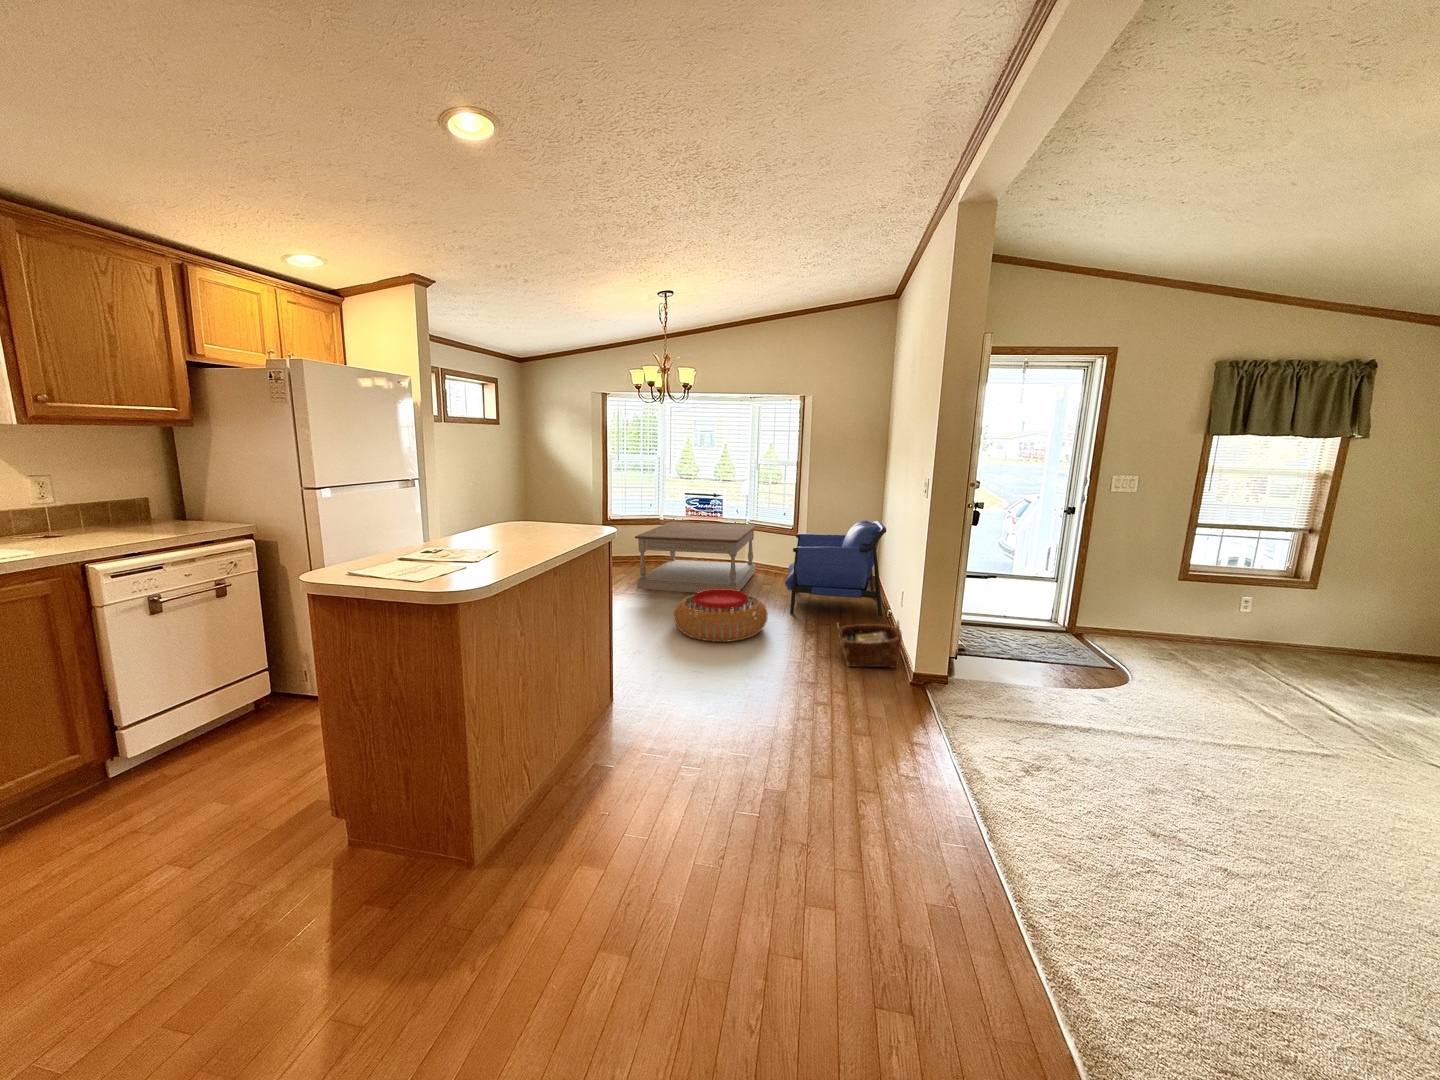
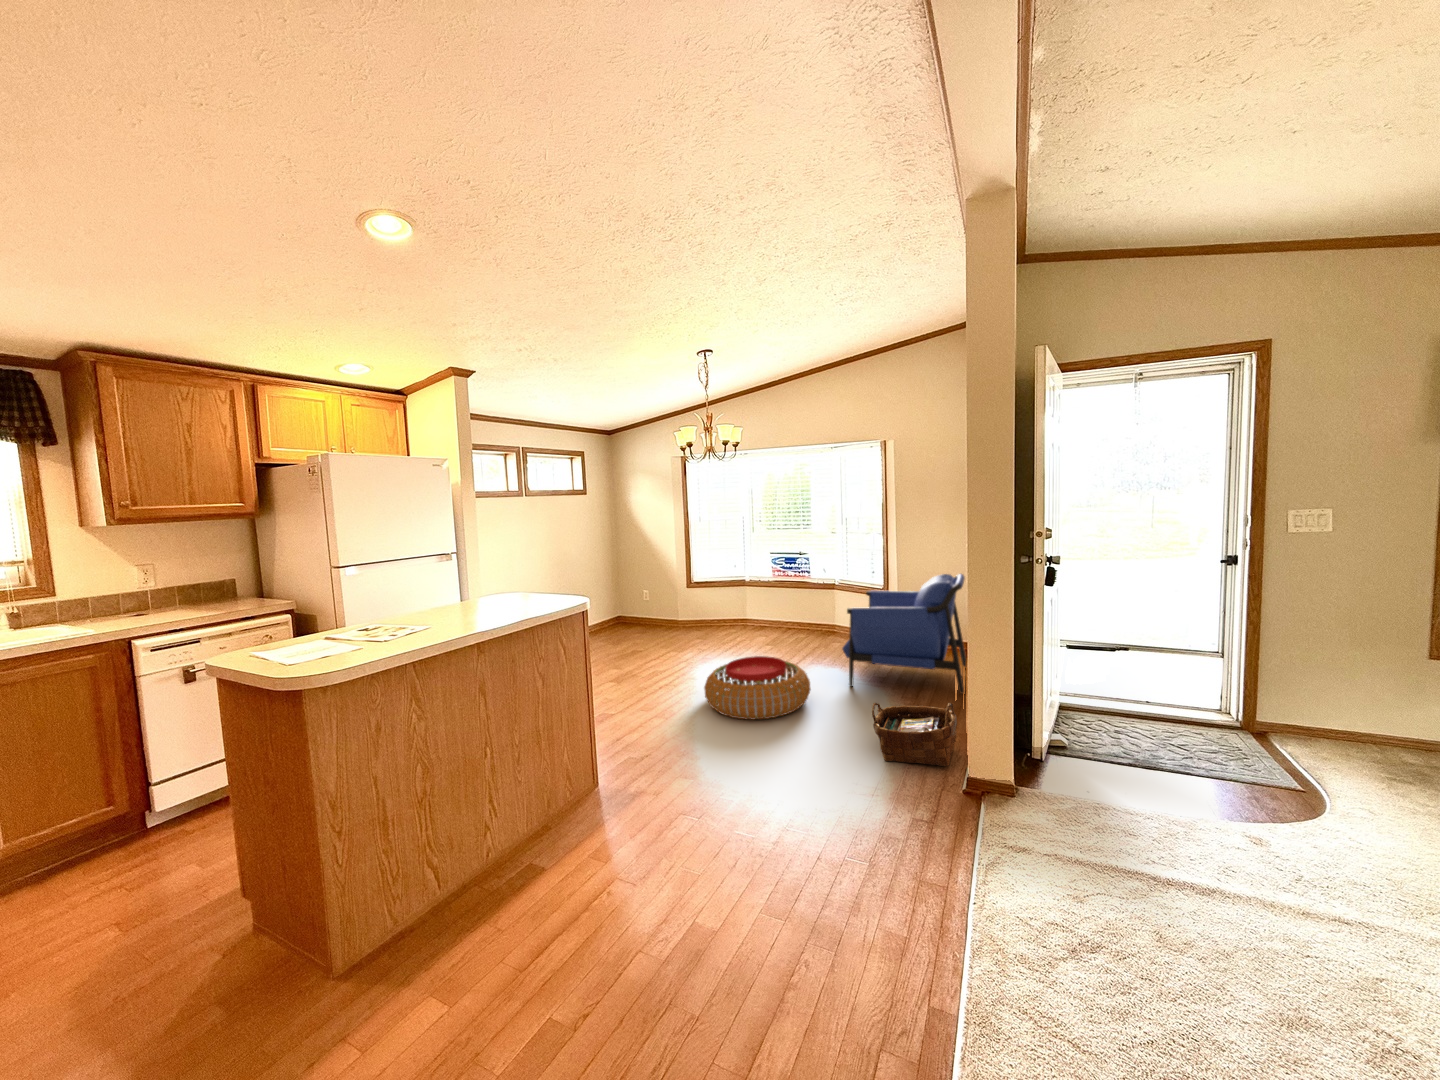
coffee table: present [635,522,757,593] -> none [693,580,836,662]

